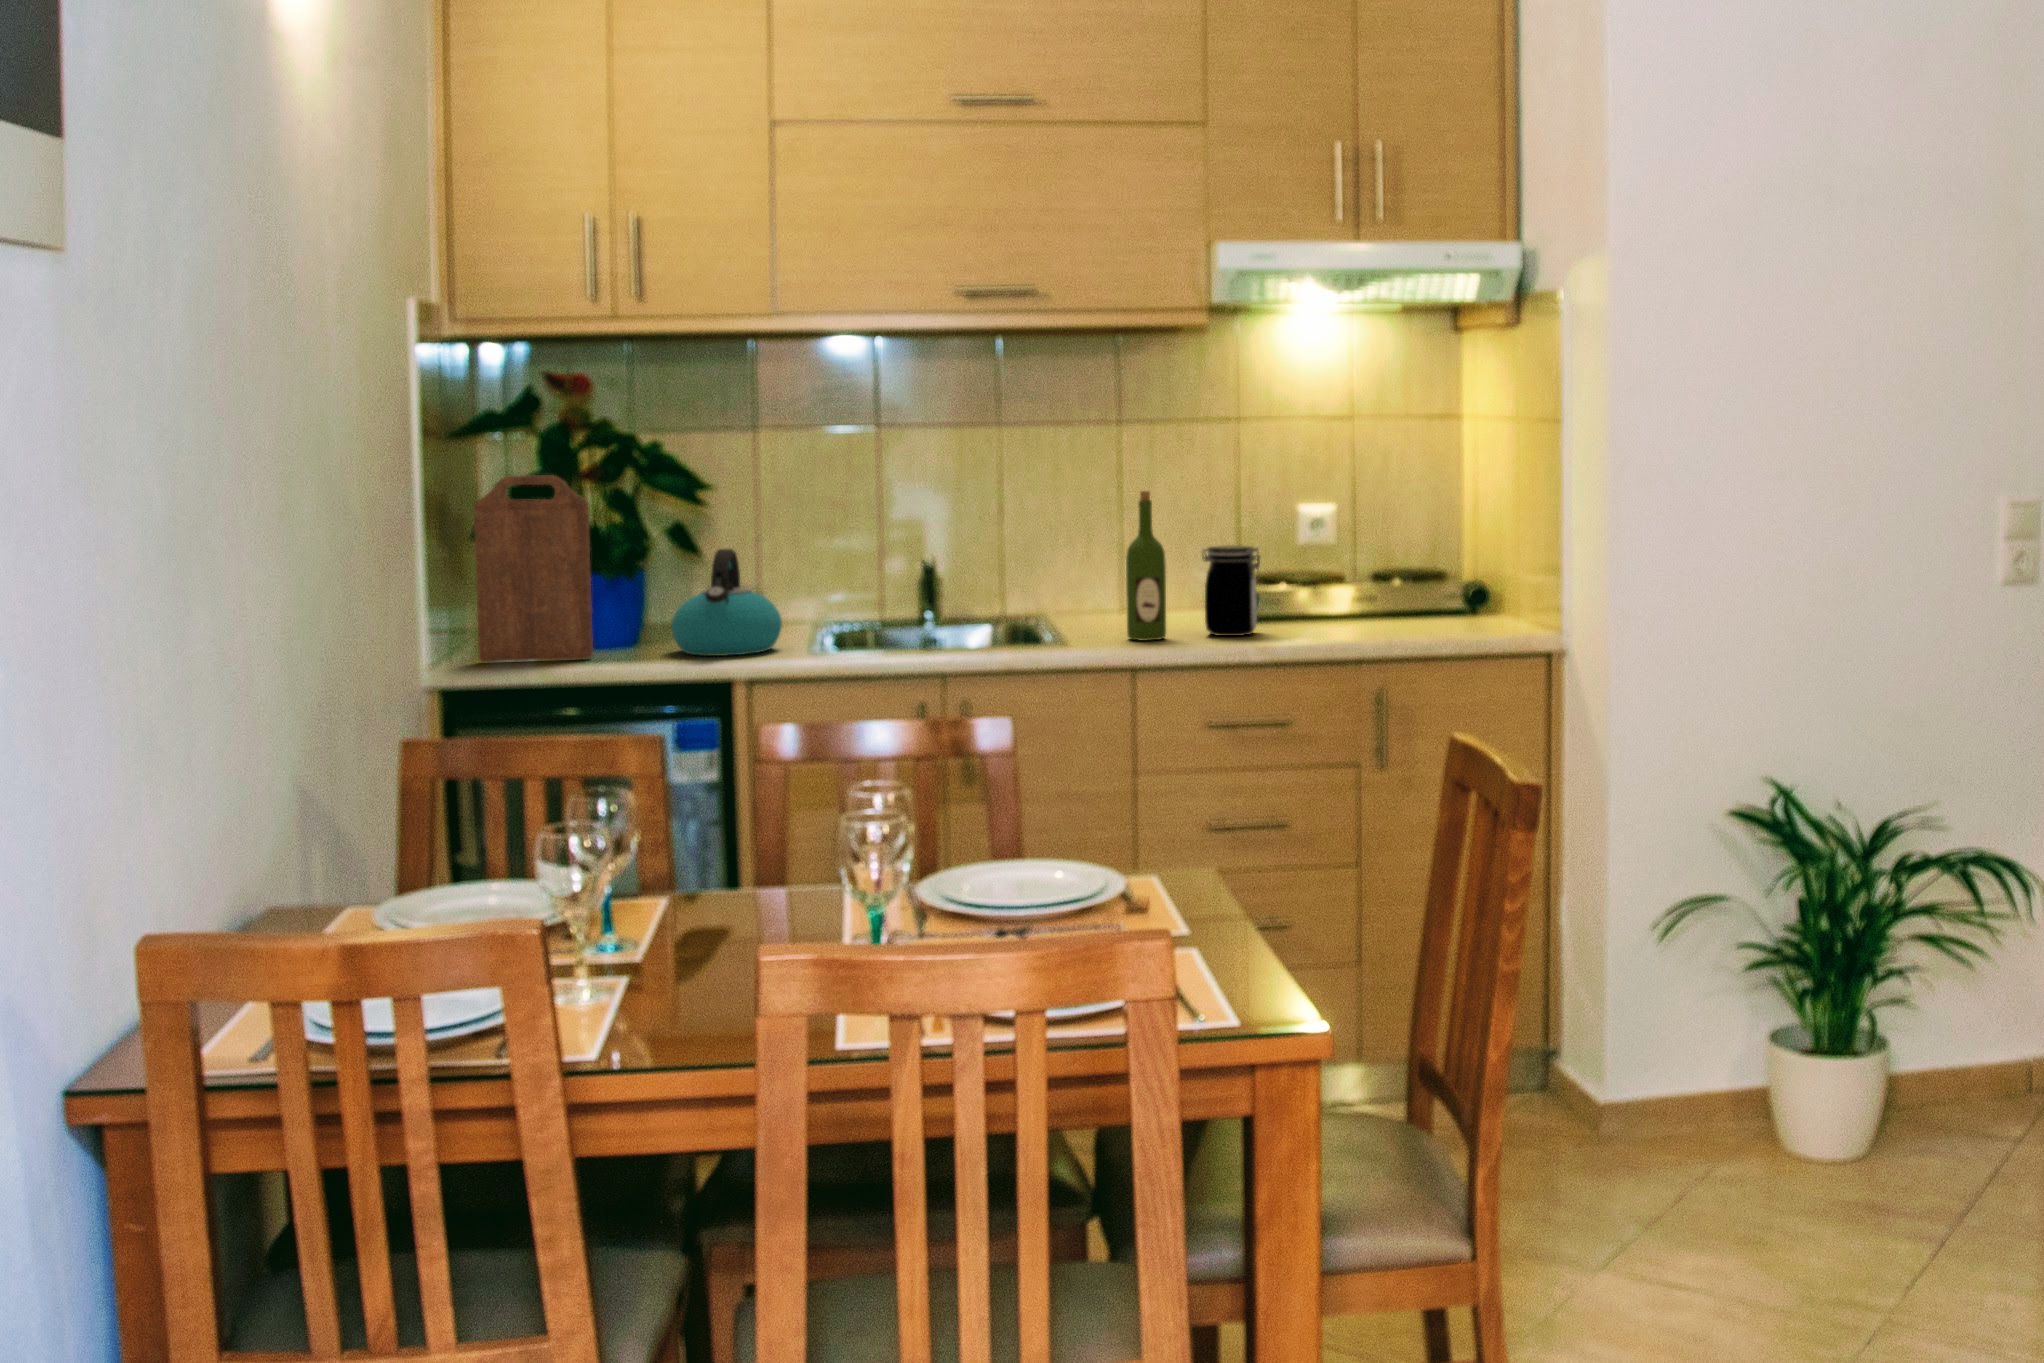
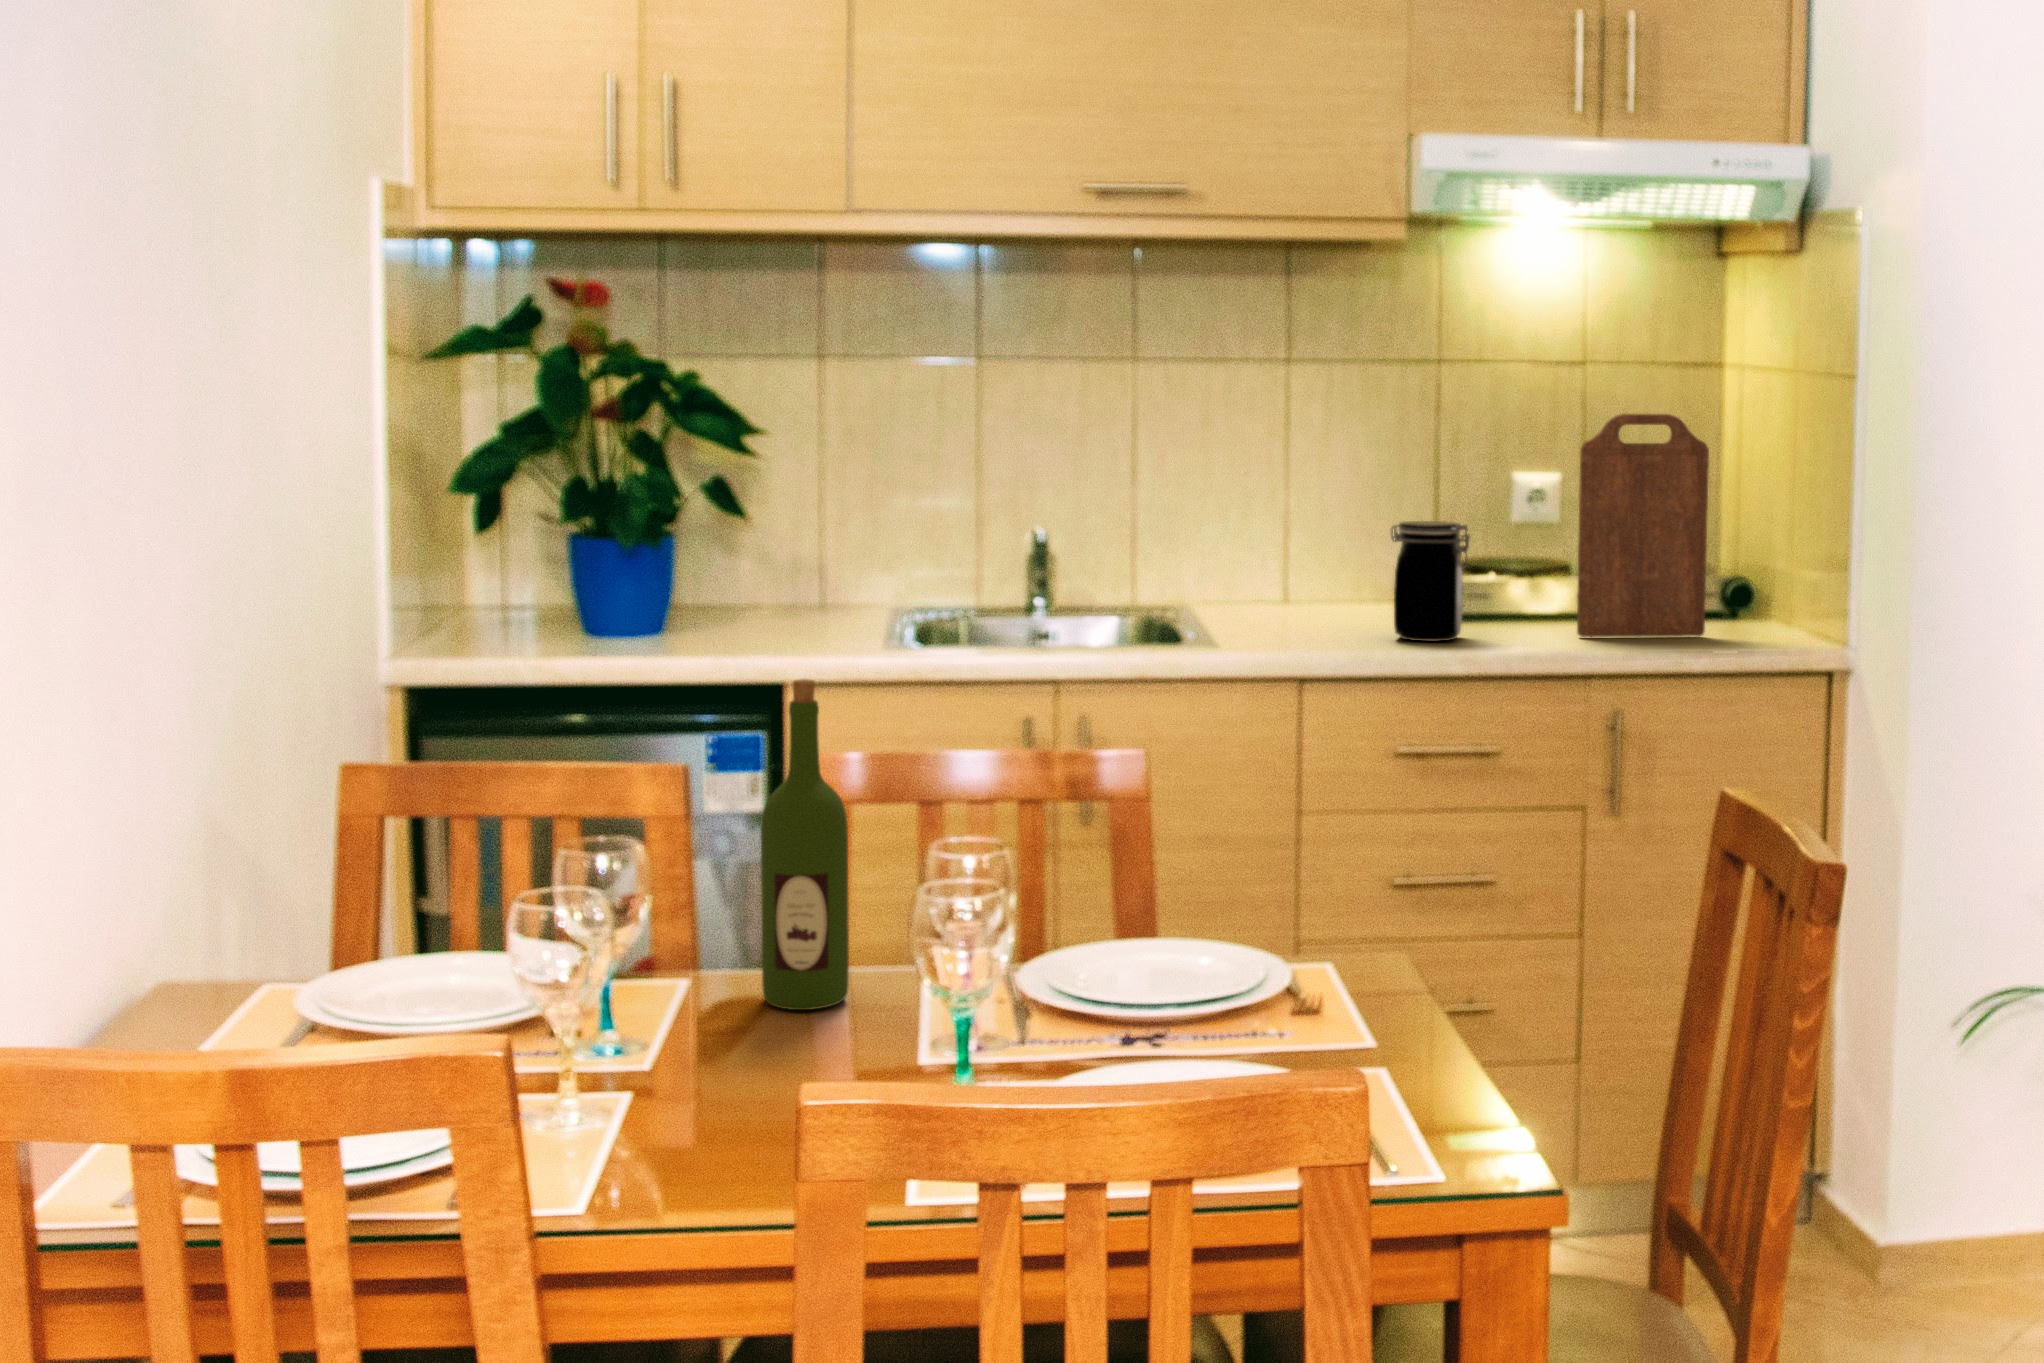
cutting board: present [474,475,593,662] -> present [1577,414,1709,637]
wine bottle: present [1126,491,1166,641] -> present [761,680,849,1010]
kettle: present [671,549,782,656] -> none [705,511,845,649]

